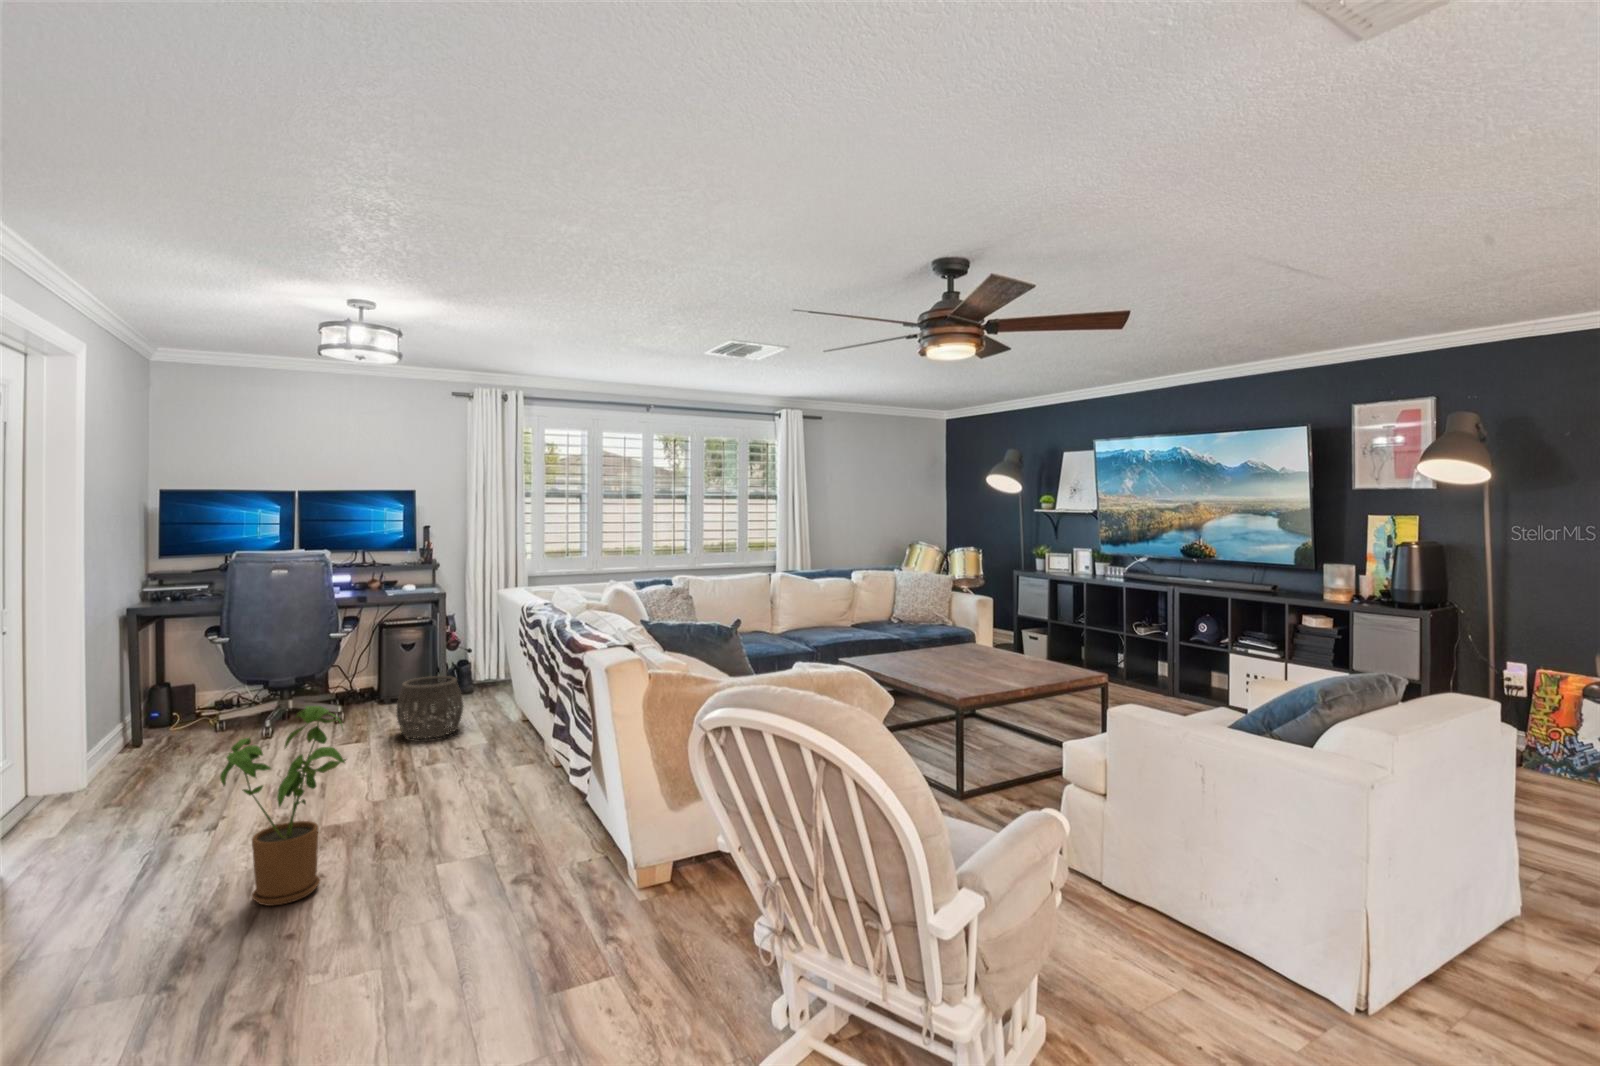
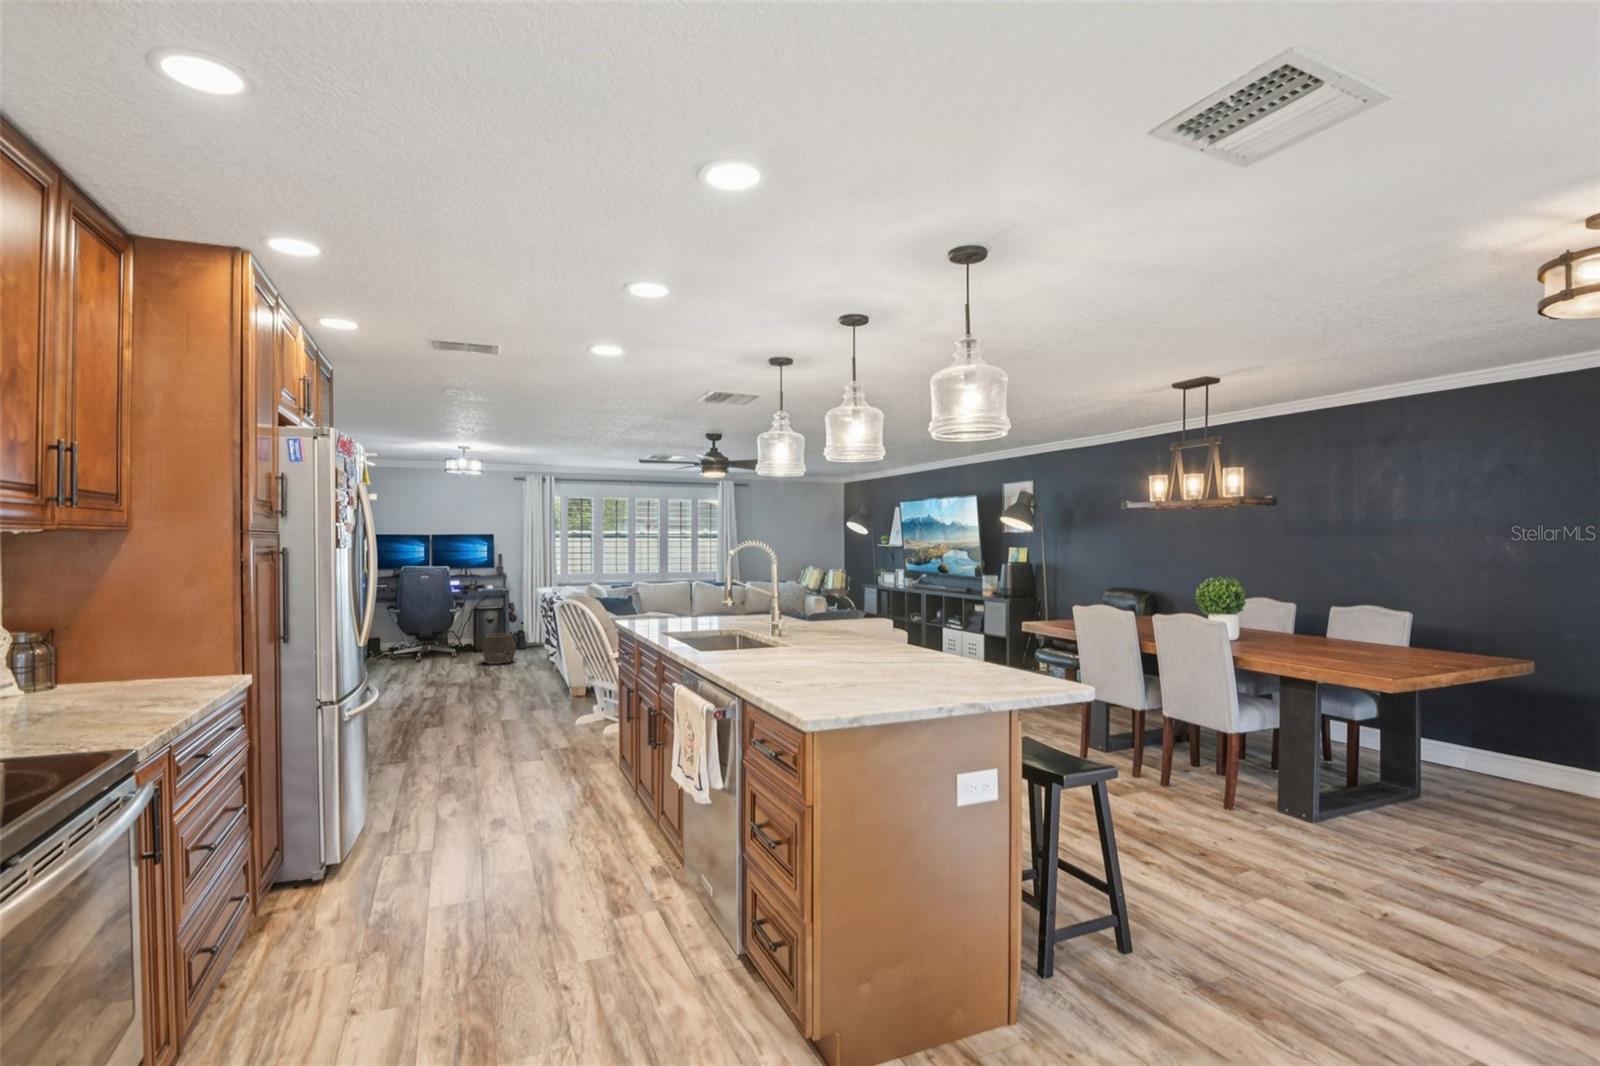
house plant: present [220,706,346,906] -> none [419,626,464,699]

